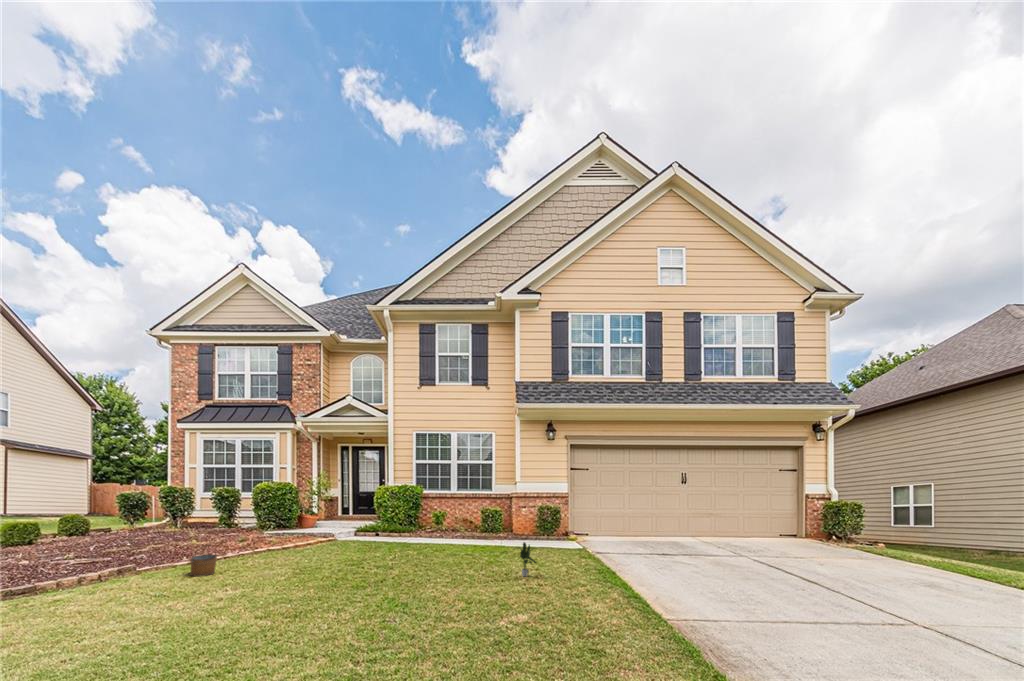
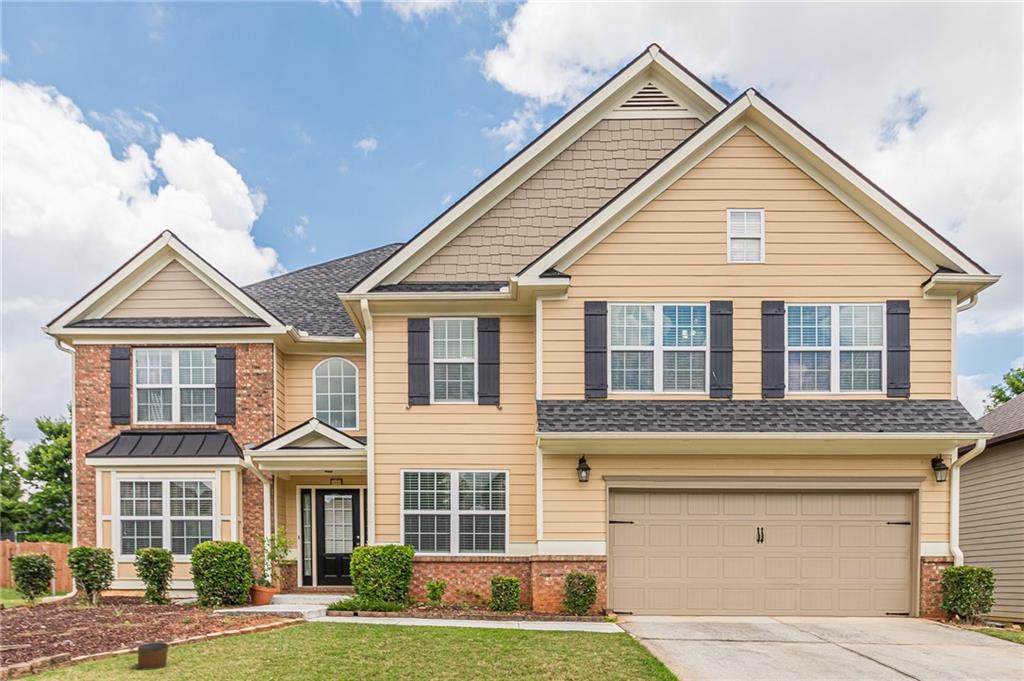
potted plant: present [520,542,536,576] -> none [537,625,563,667]

